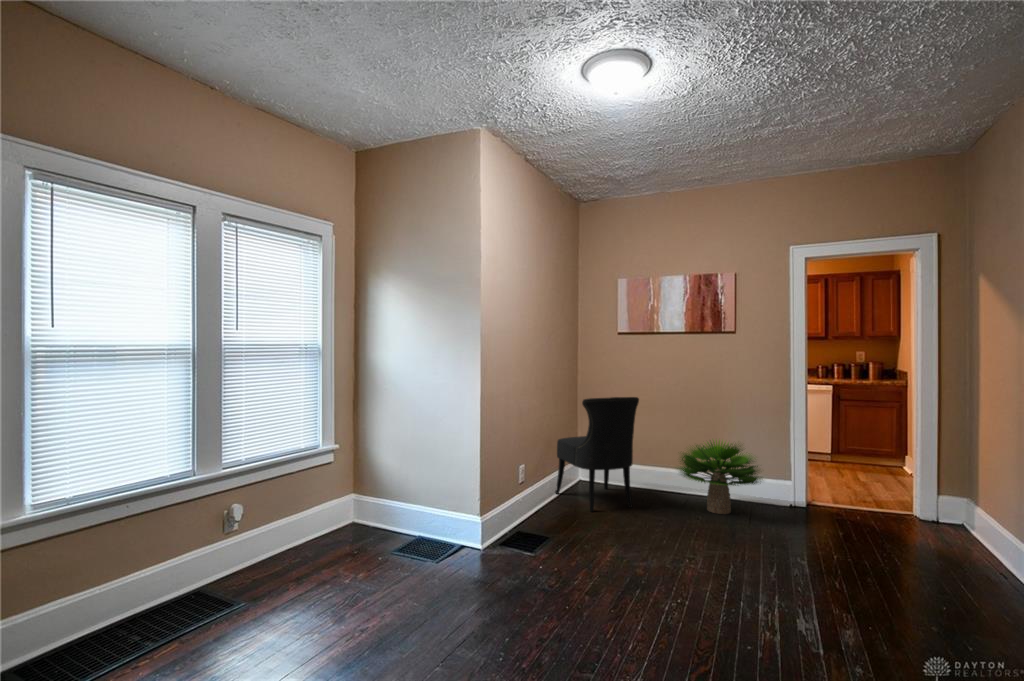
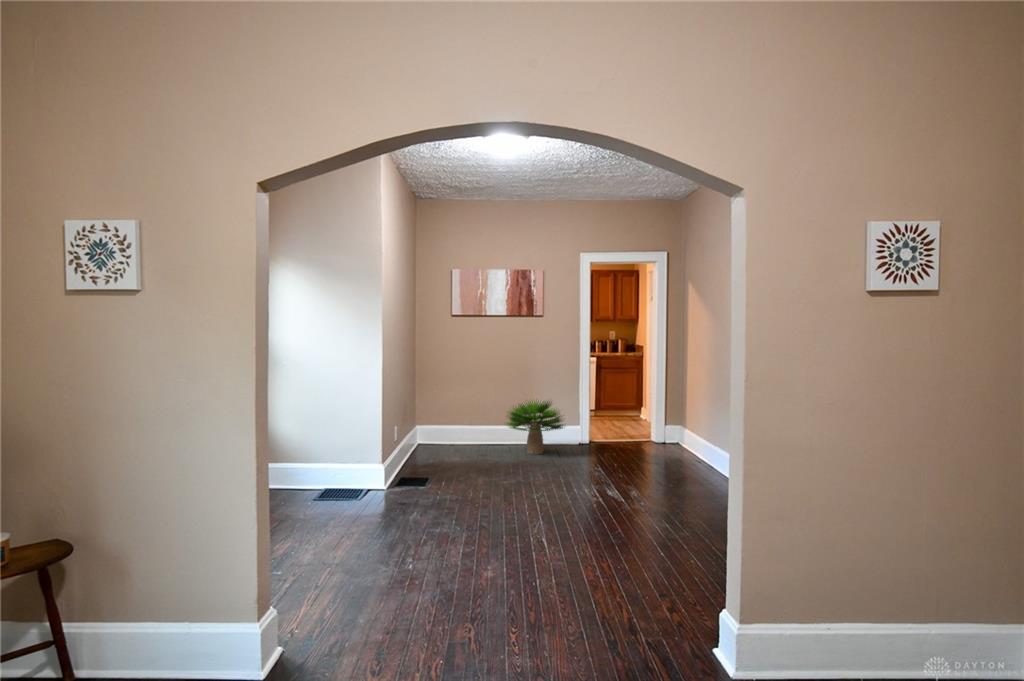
dining chair: present [555,397,639,512] -> none [404,368,478,464]

